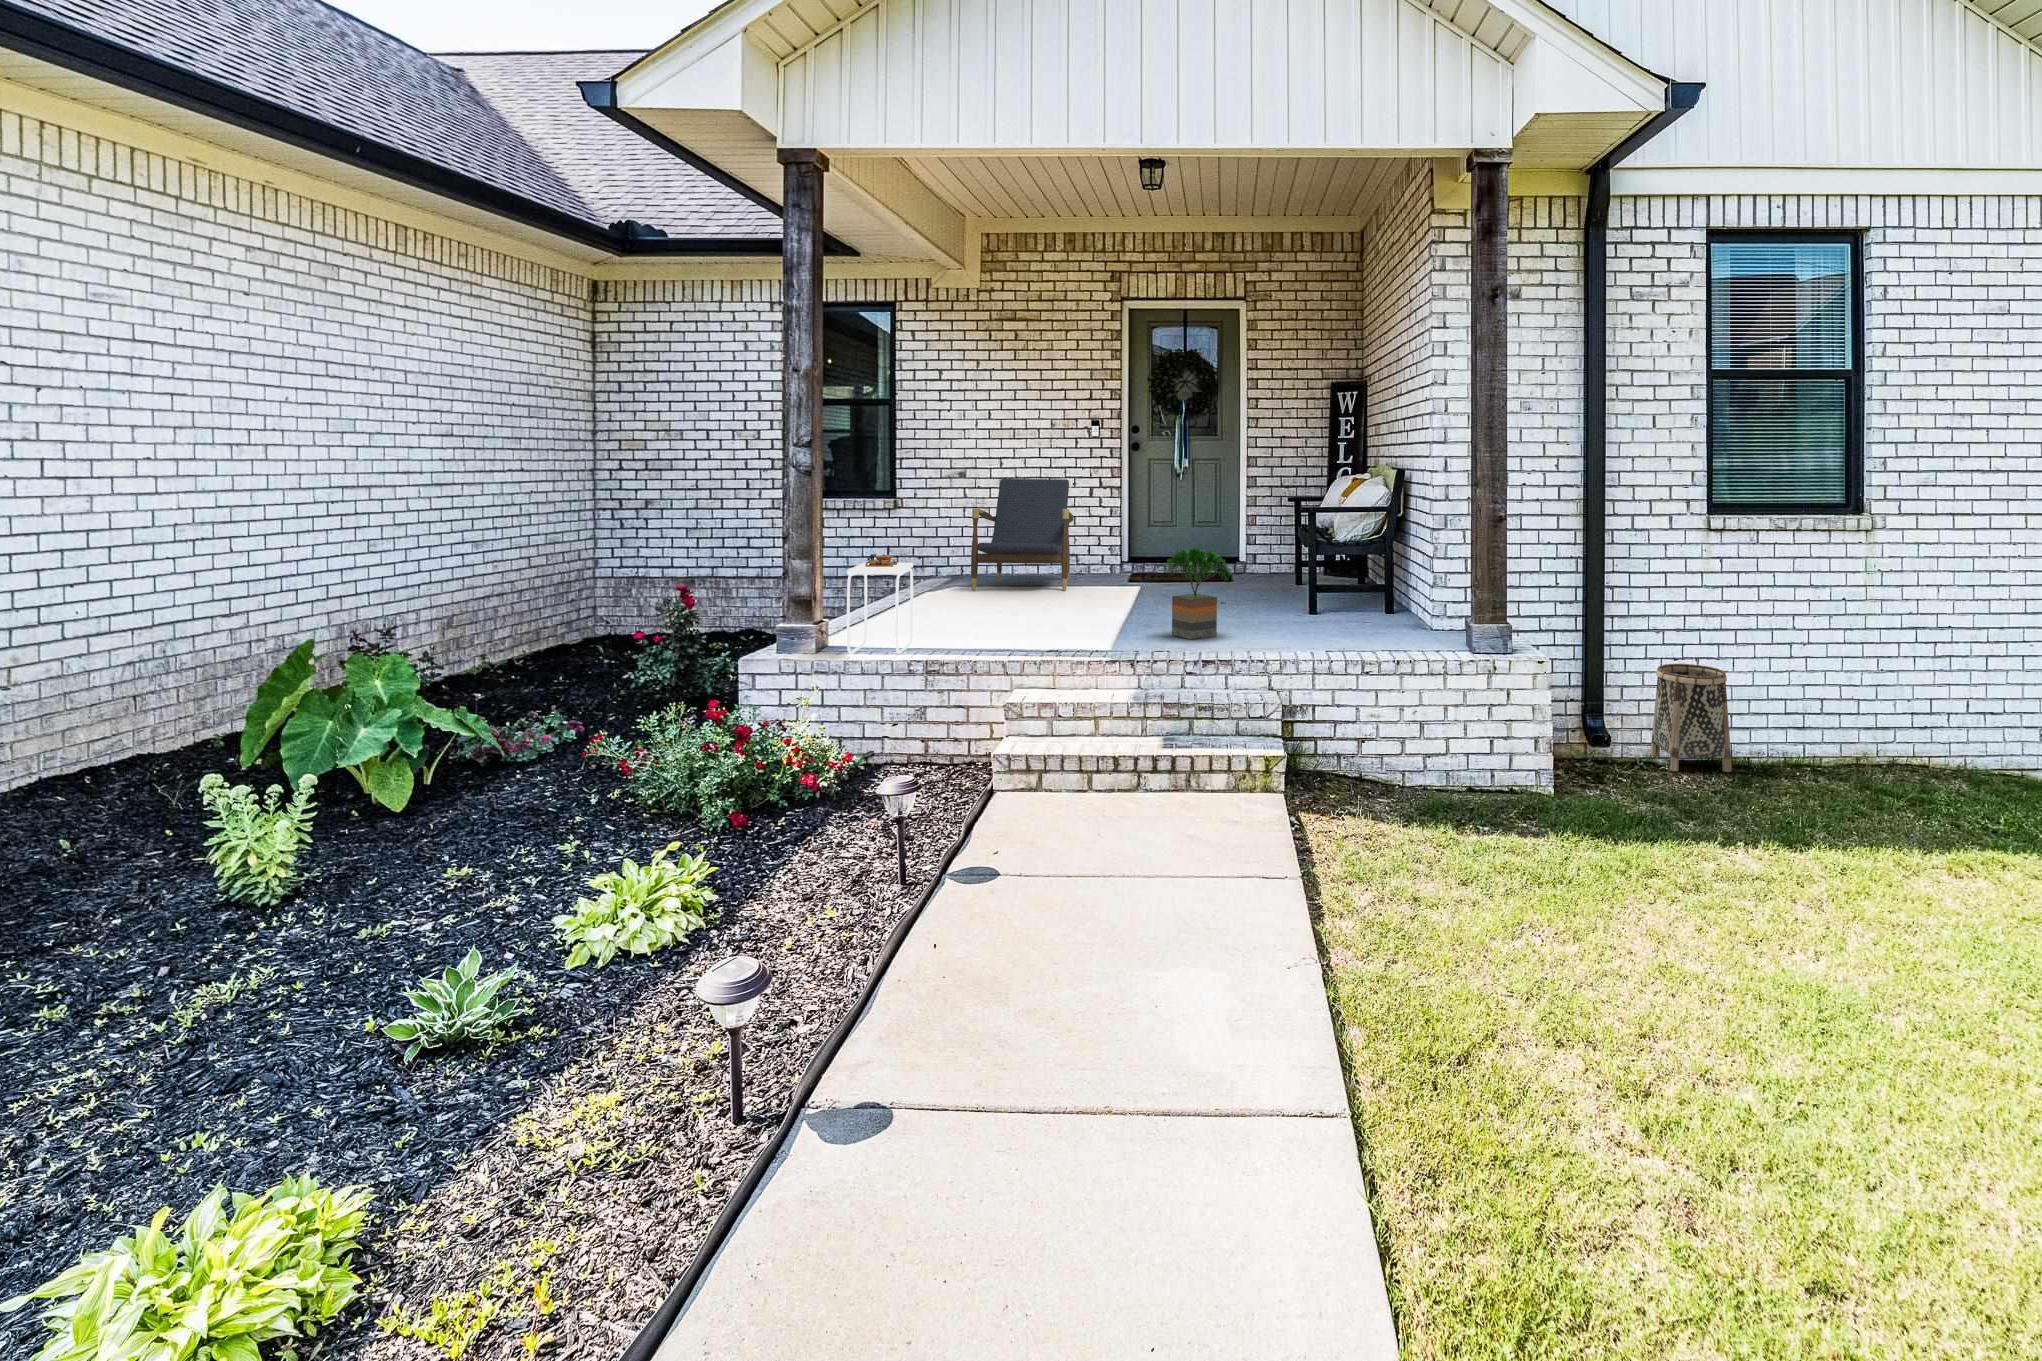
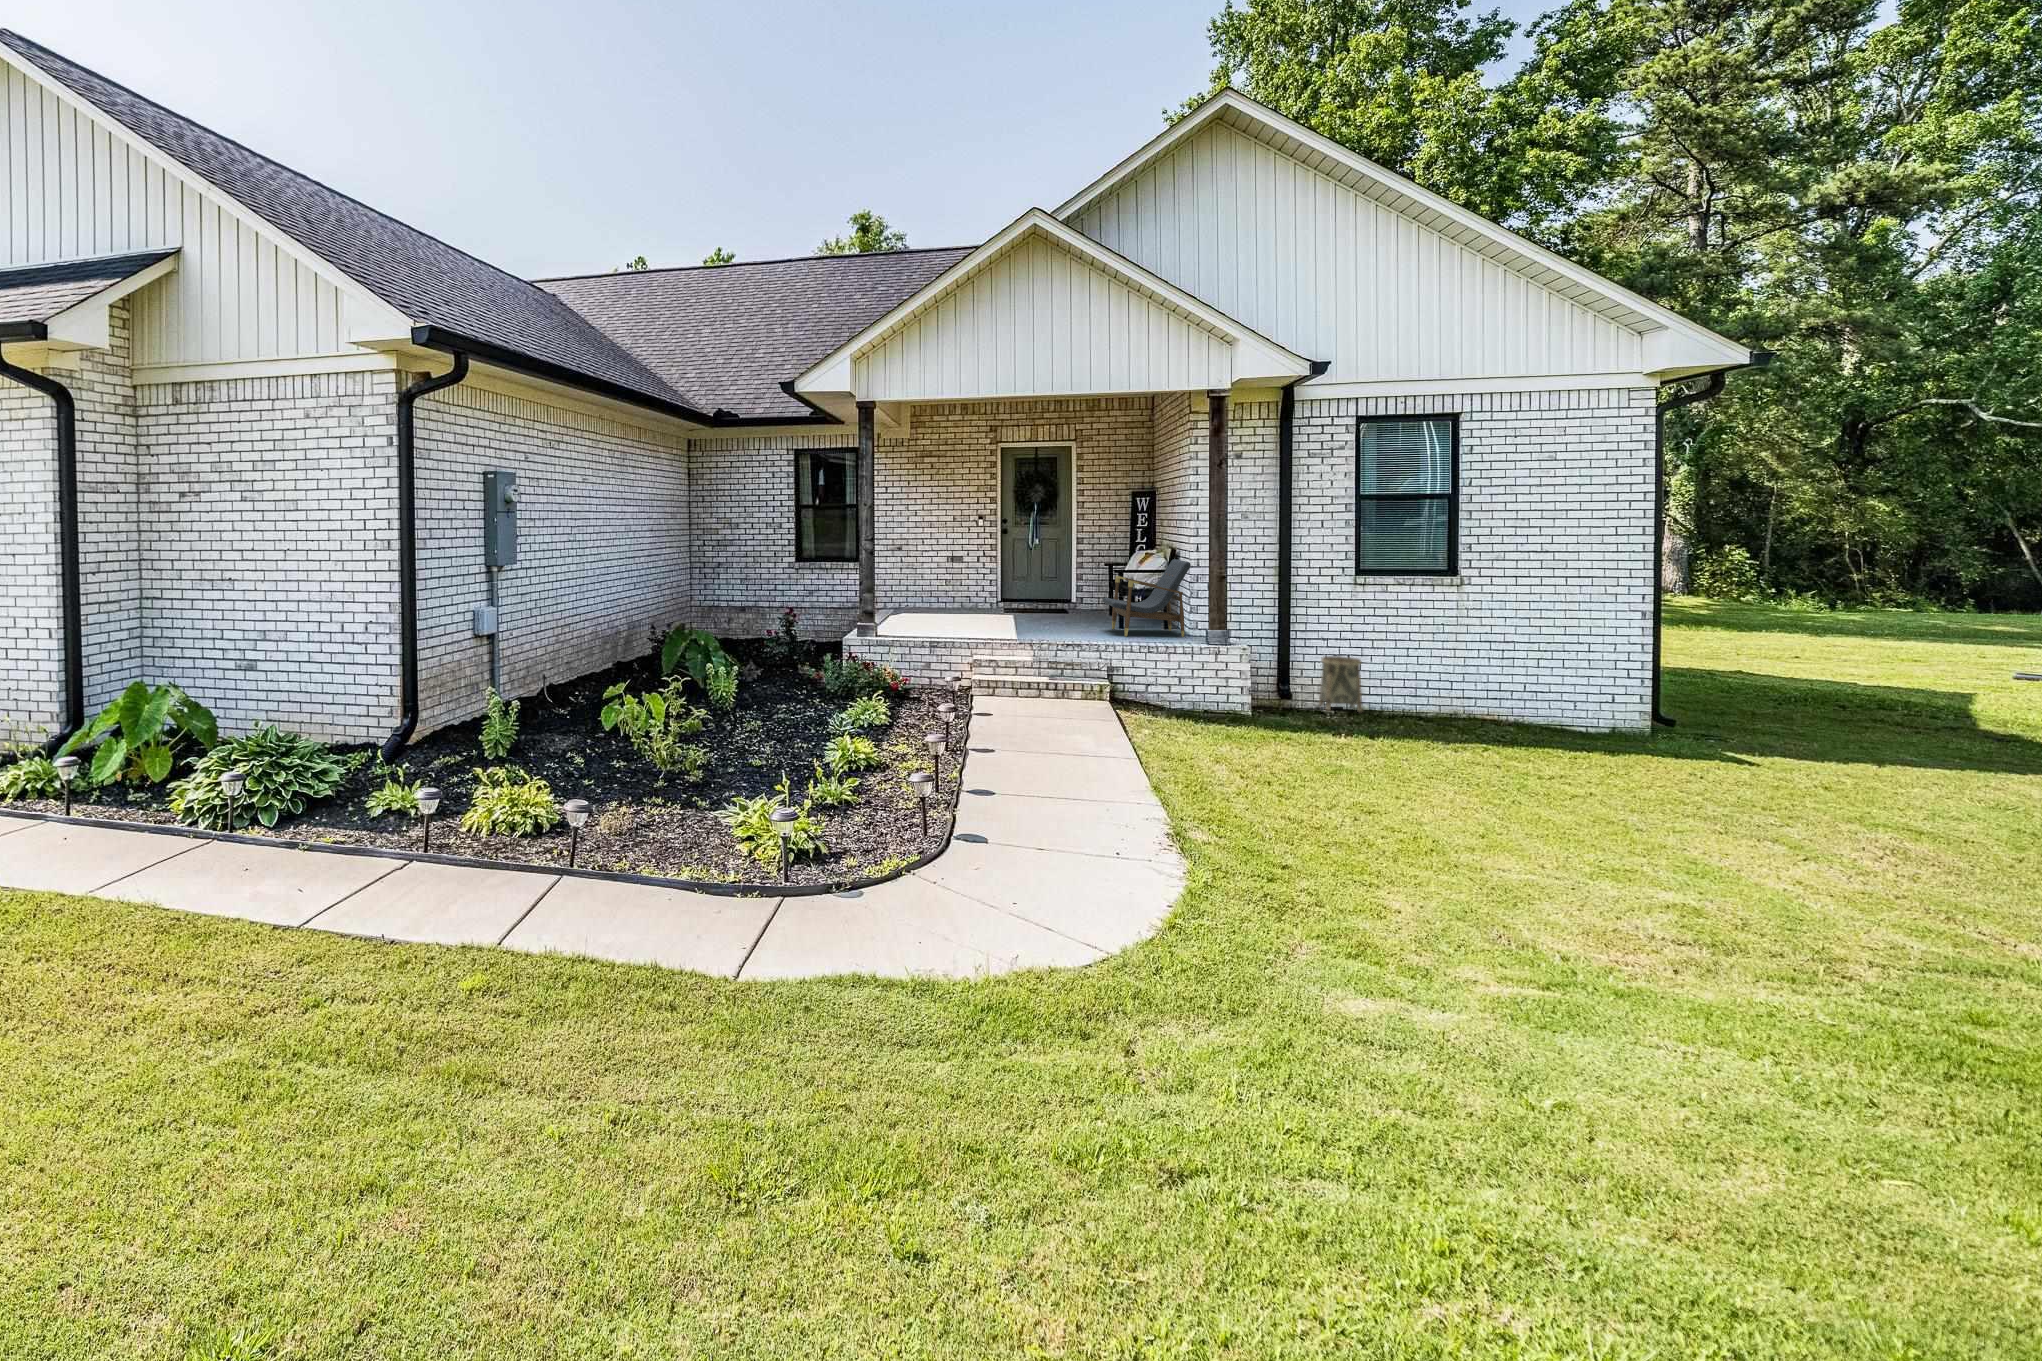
lounge chair: present [971,479,1073,591] -> present [1103,559,1191,637]
potted tree: present [1166,549,1230,639] -> none [1040,589,1077,636]
side table: present [847,554,913,654] -> none [887,589,913,637]

